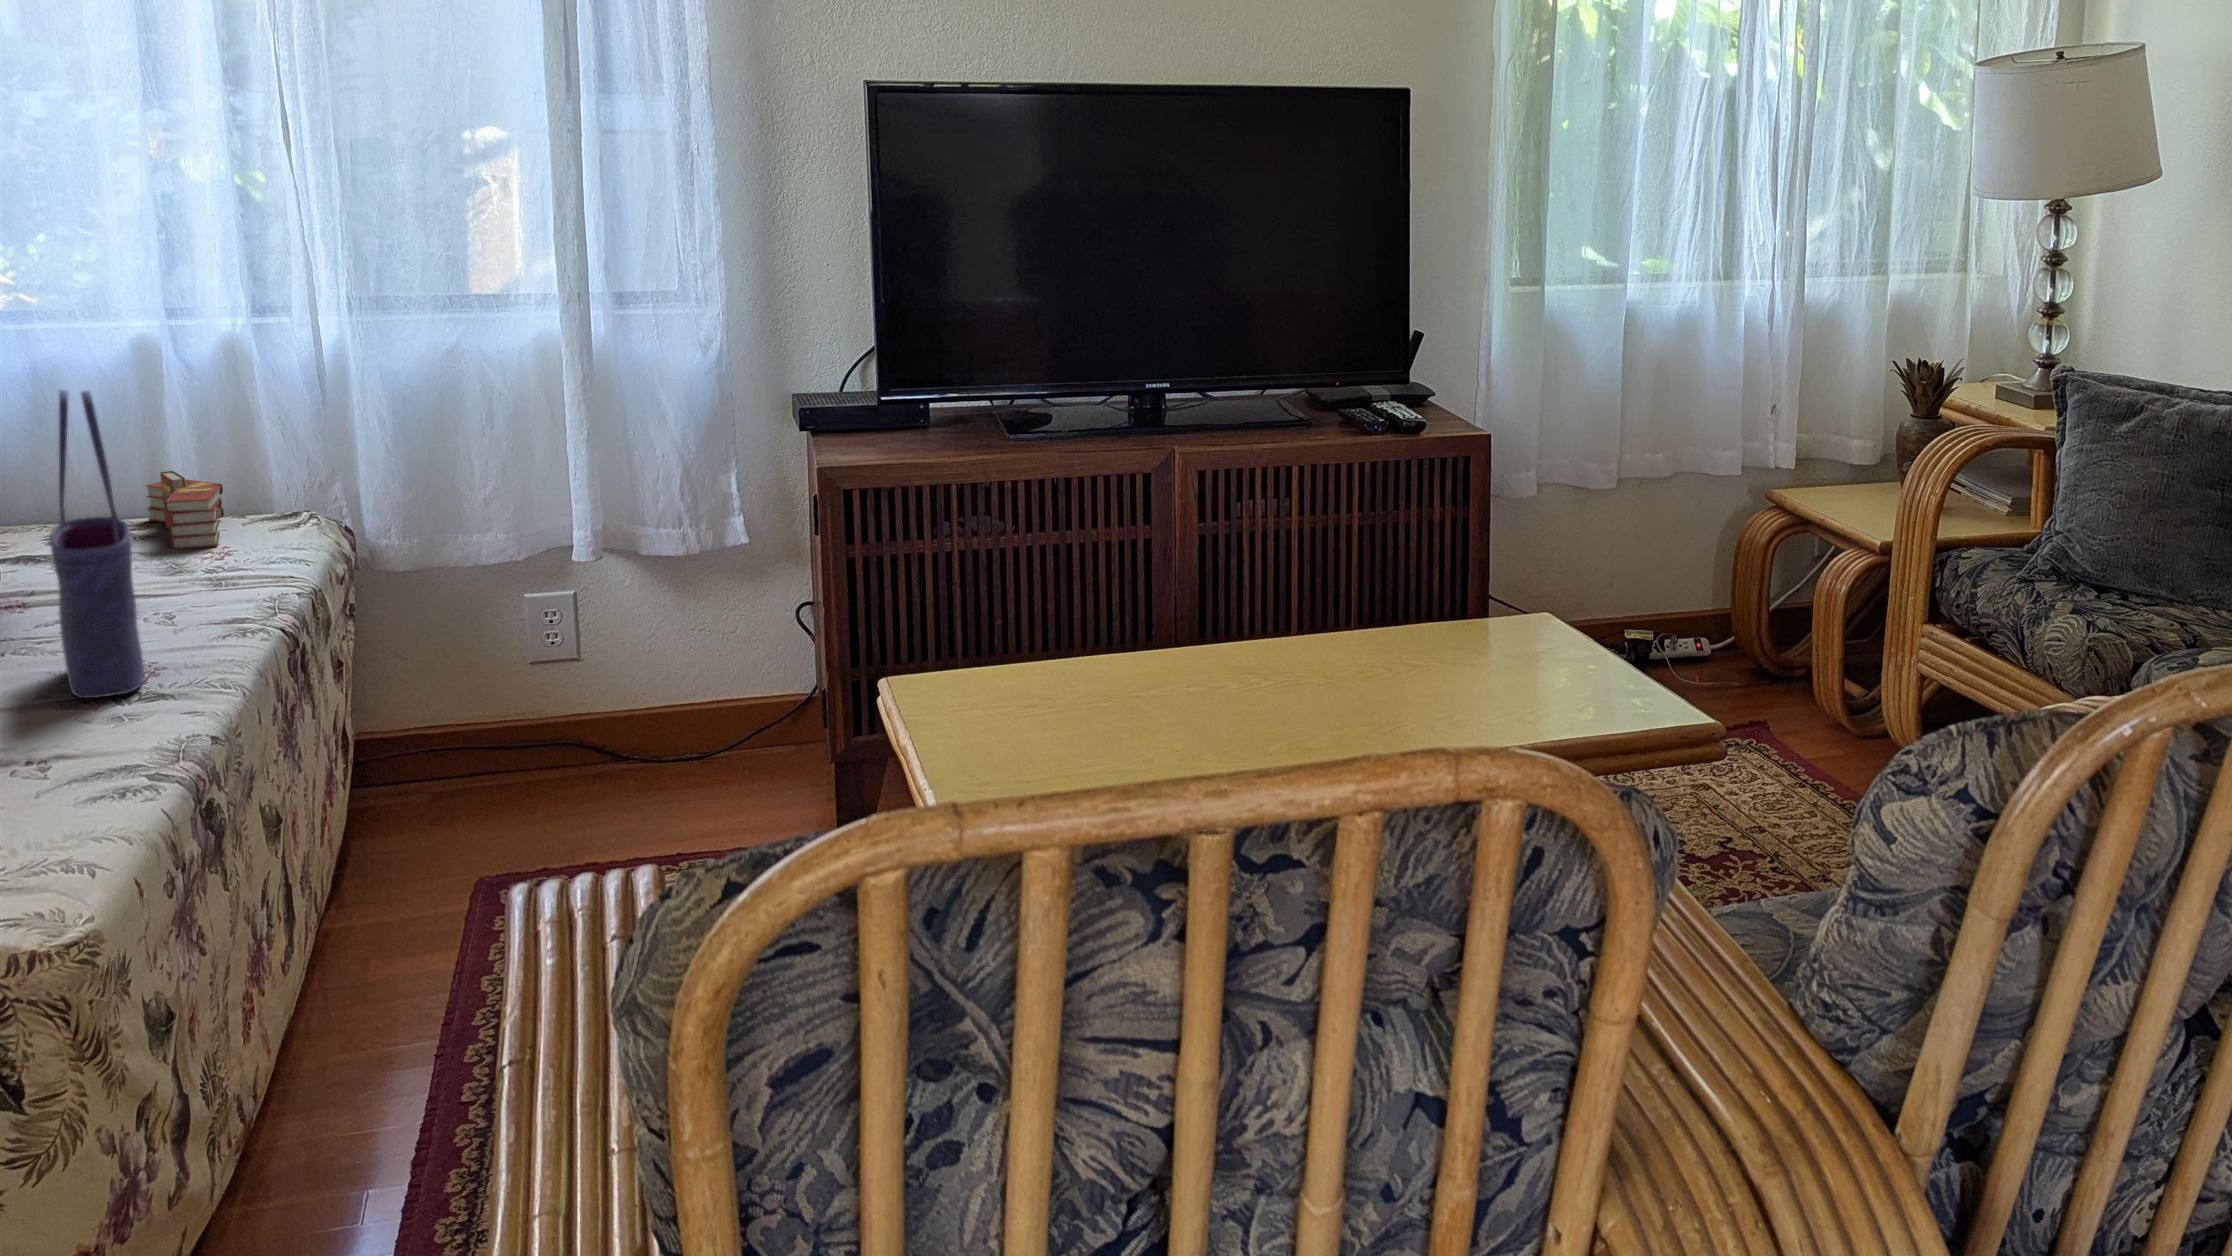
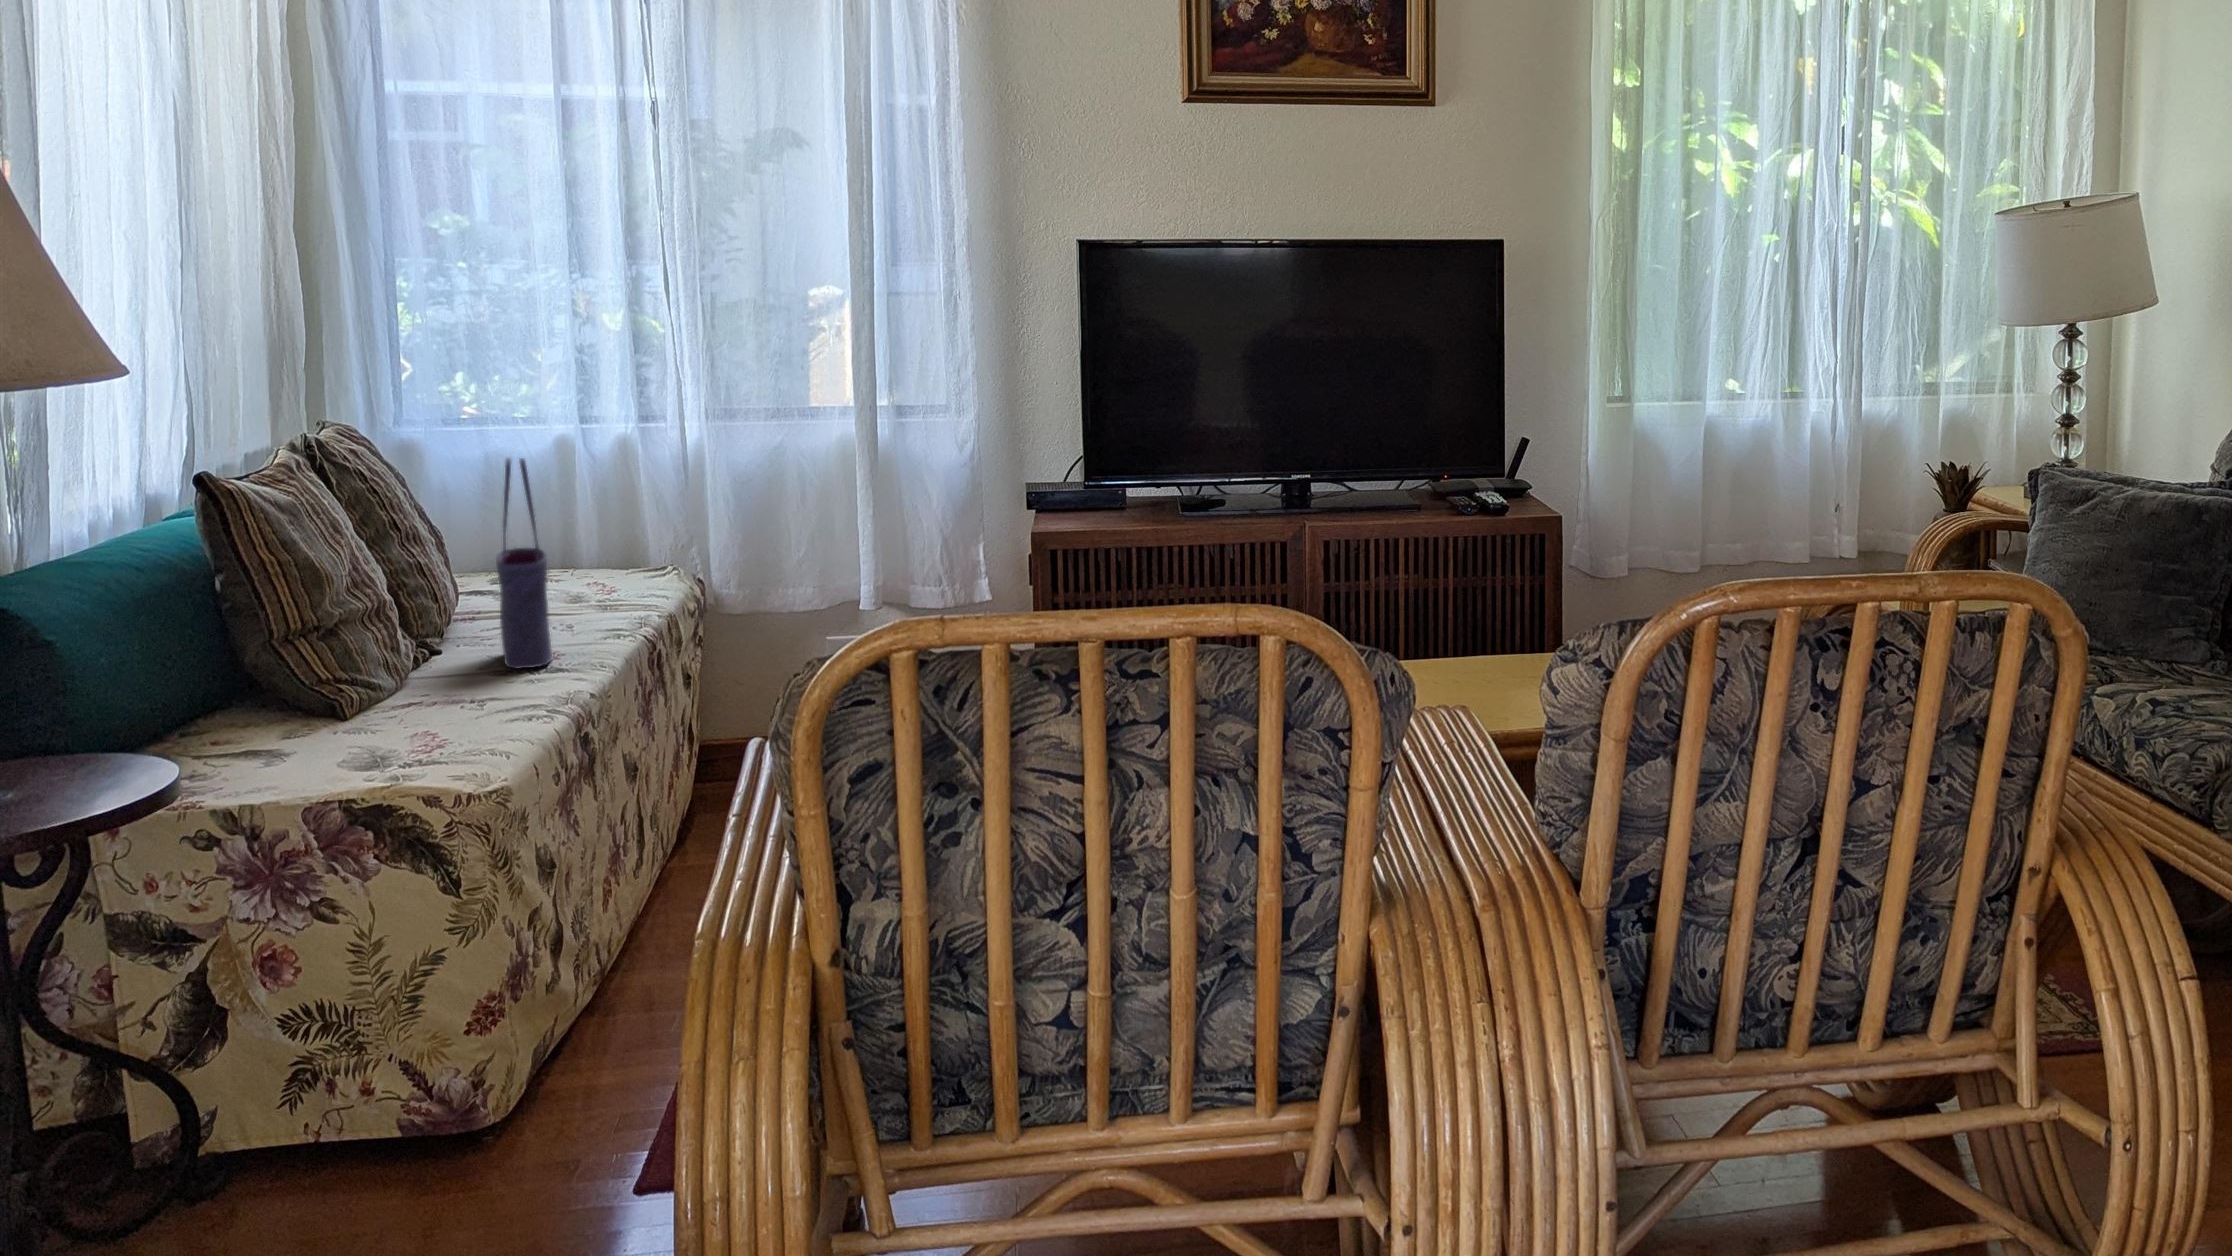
book: present [146,471,224,549] -> none [559,535,611,589]

